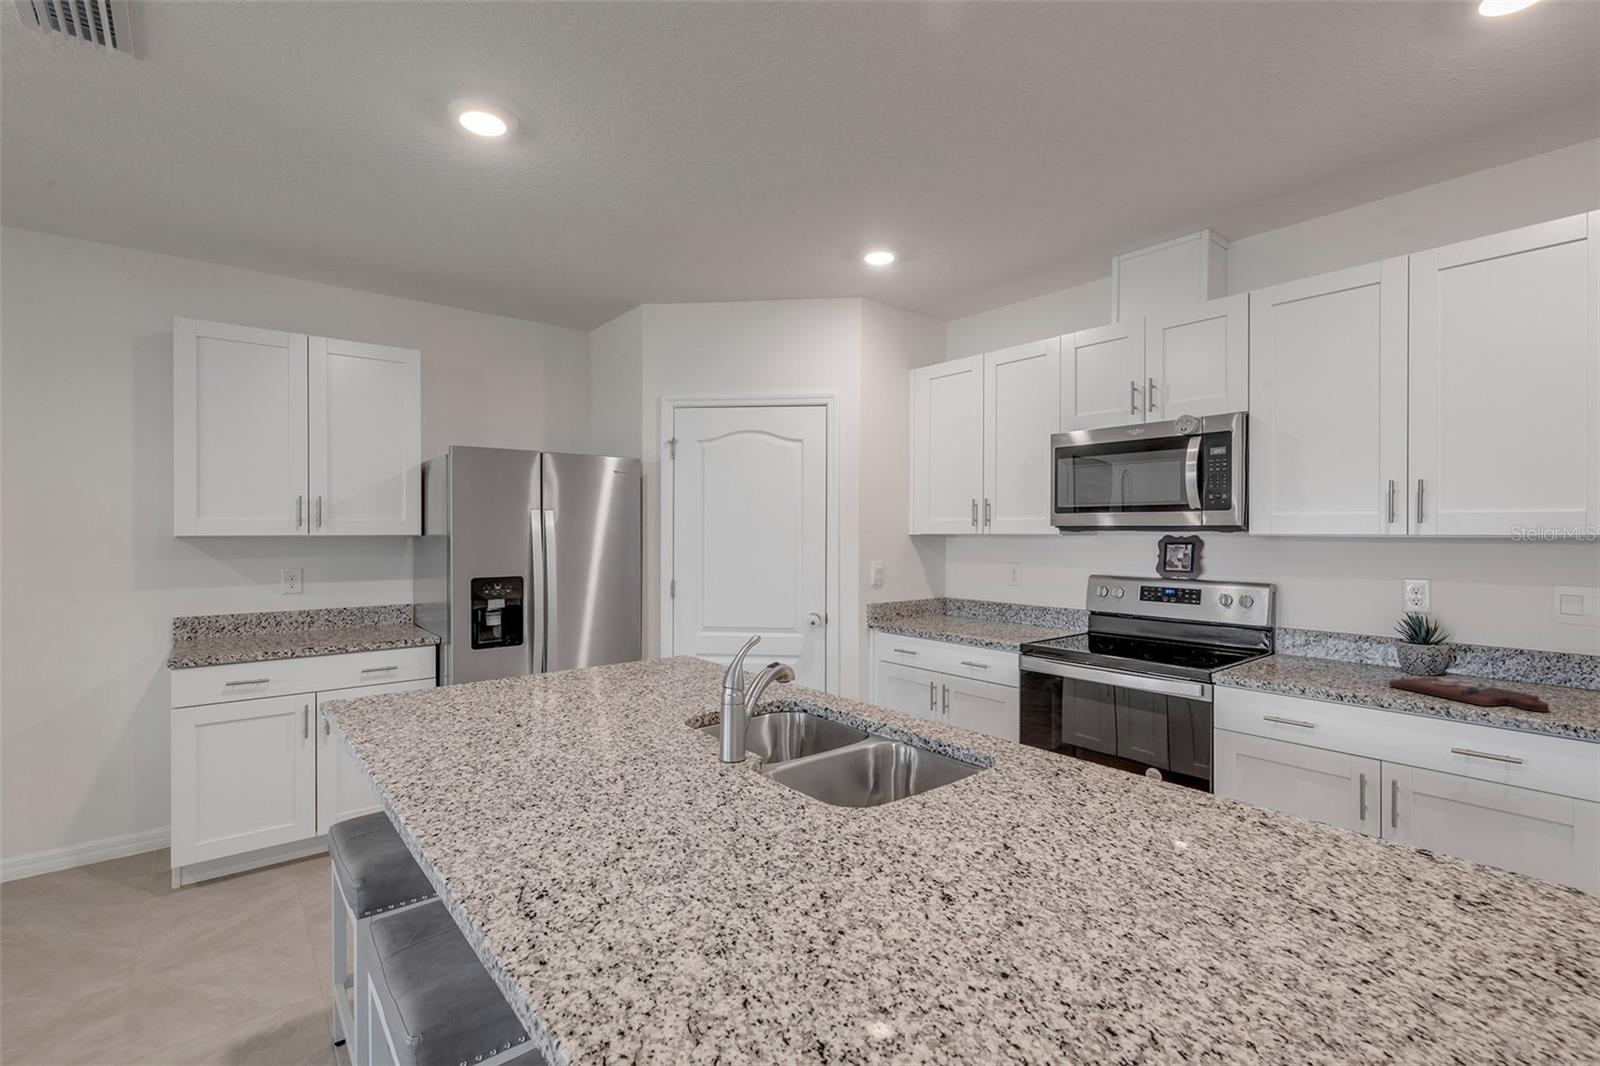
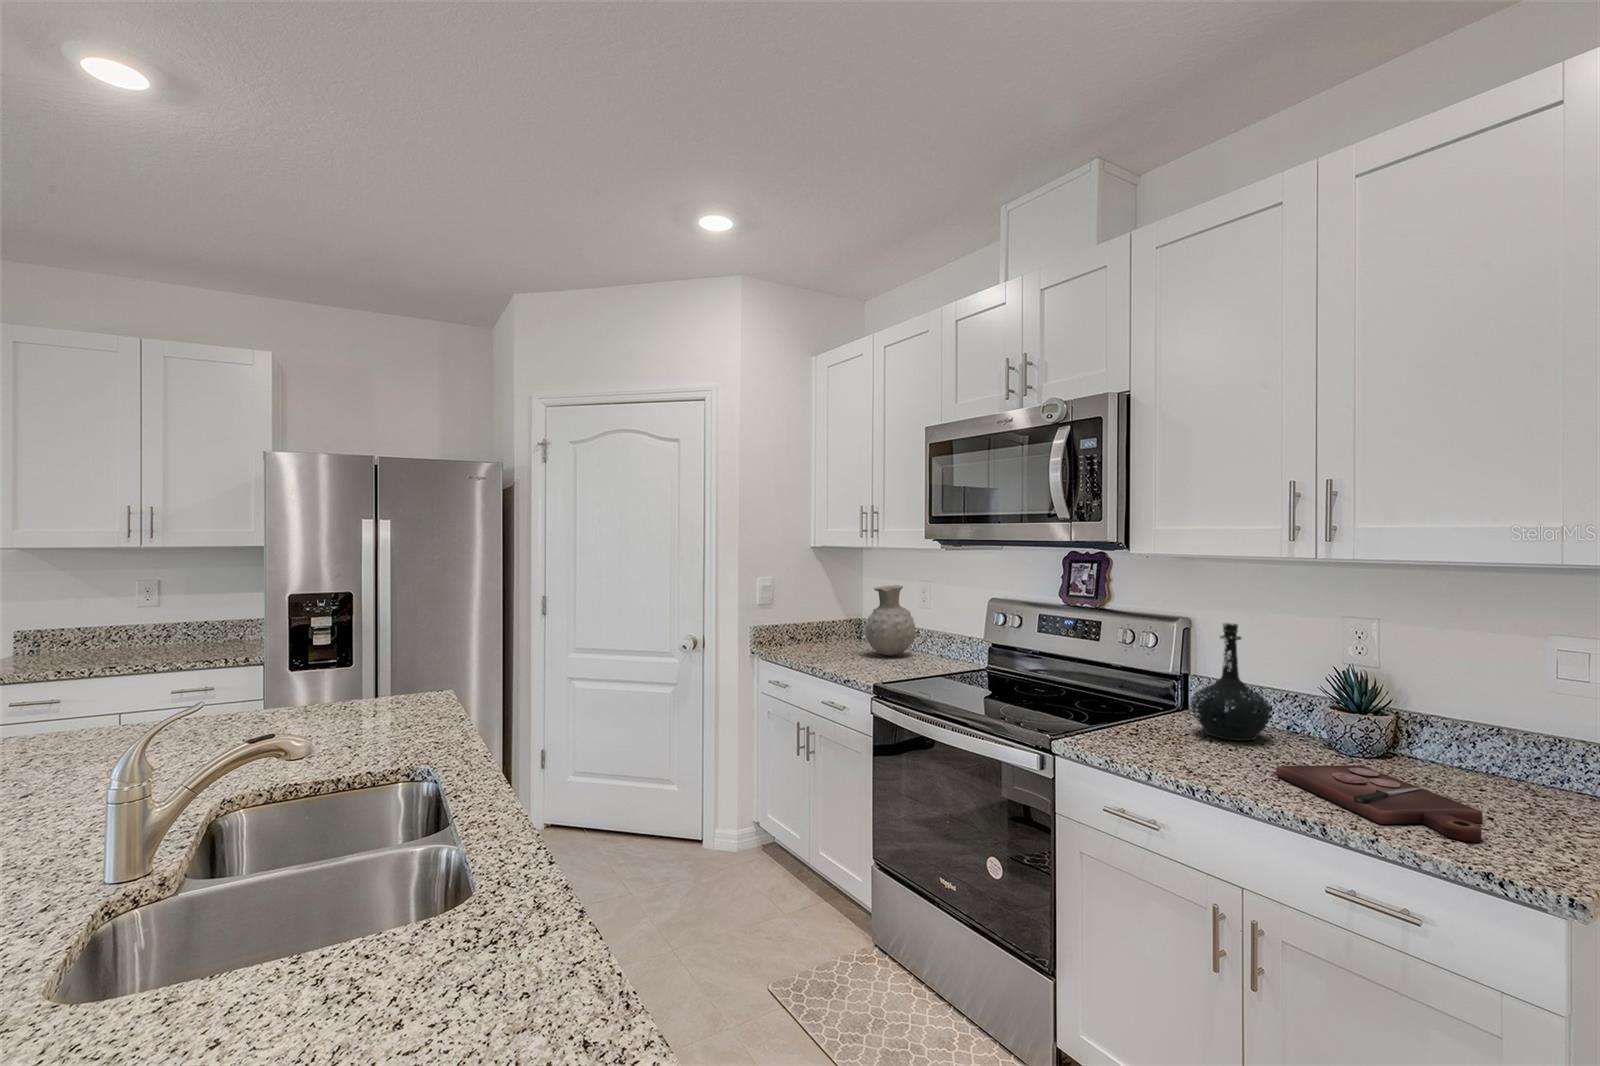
vase: none [967,566,1011,626] -> present [865,585,916,656]
bottle: none [1297,586,1359,669] -> present [1191,623,1272,741]

